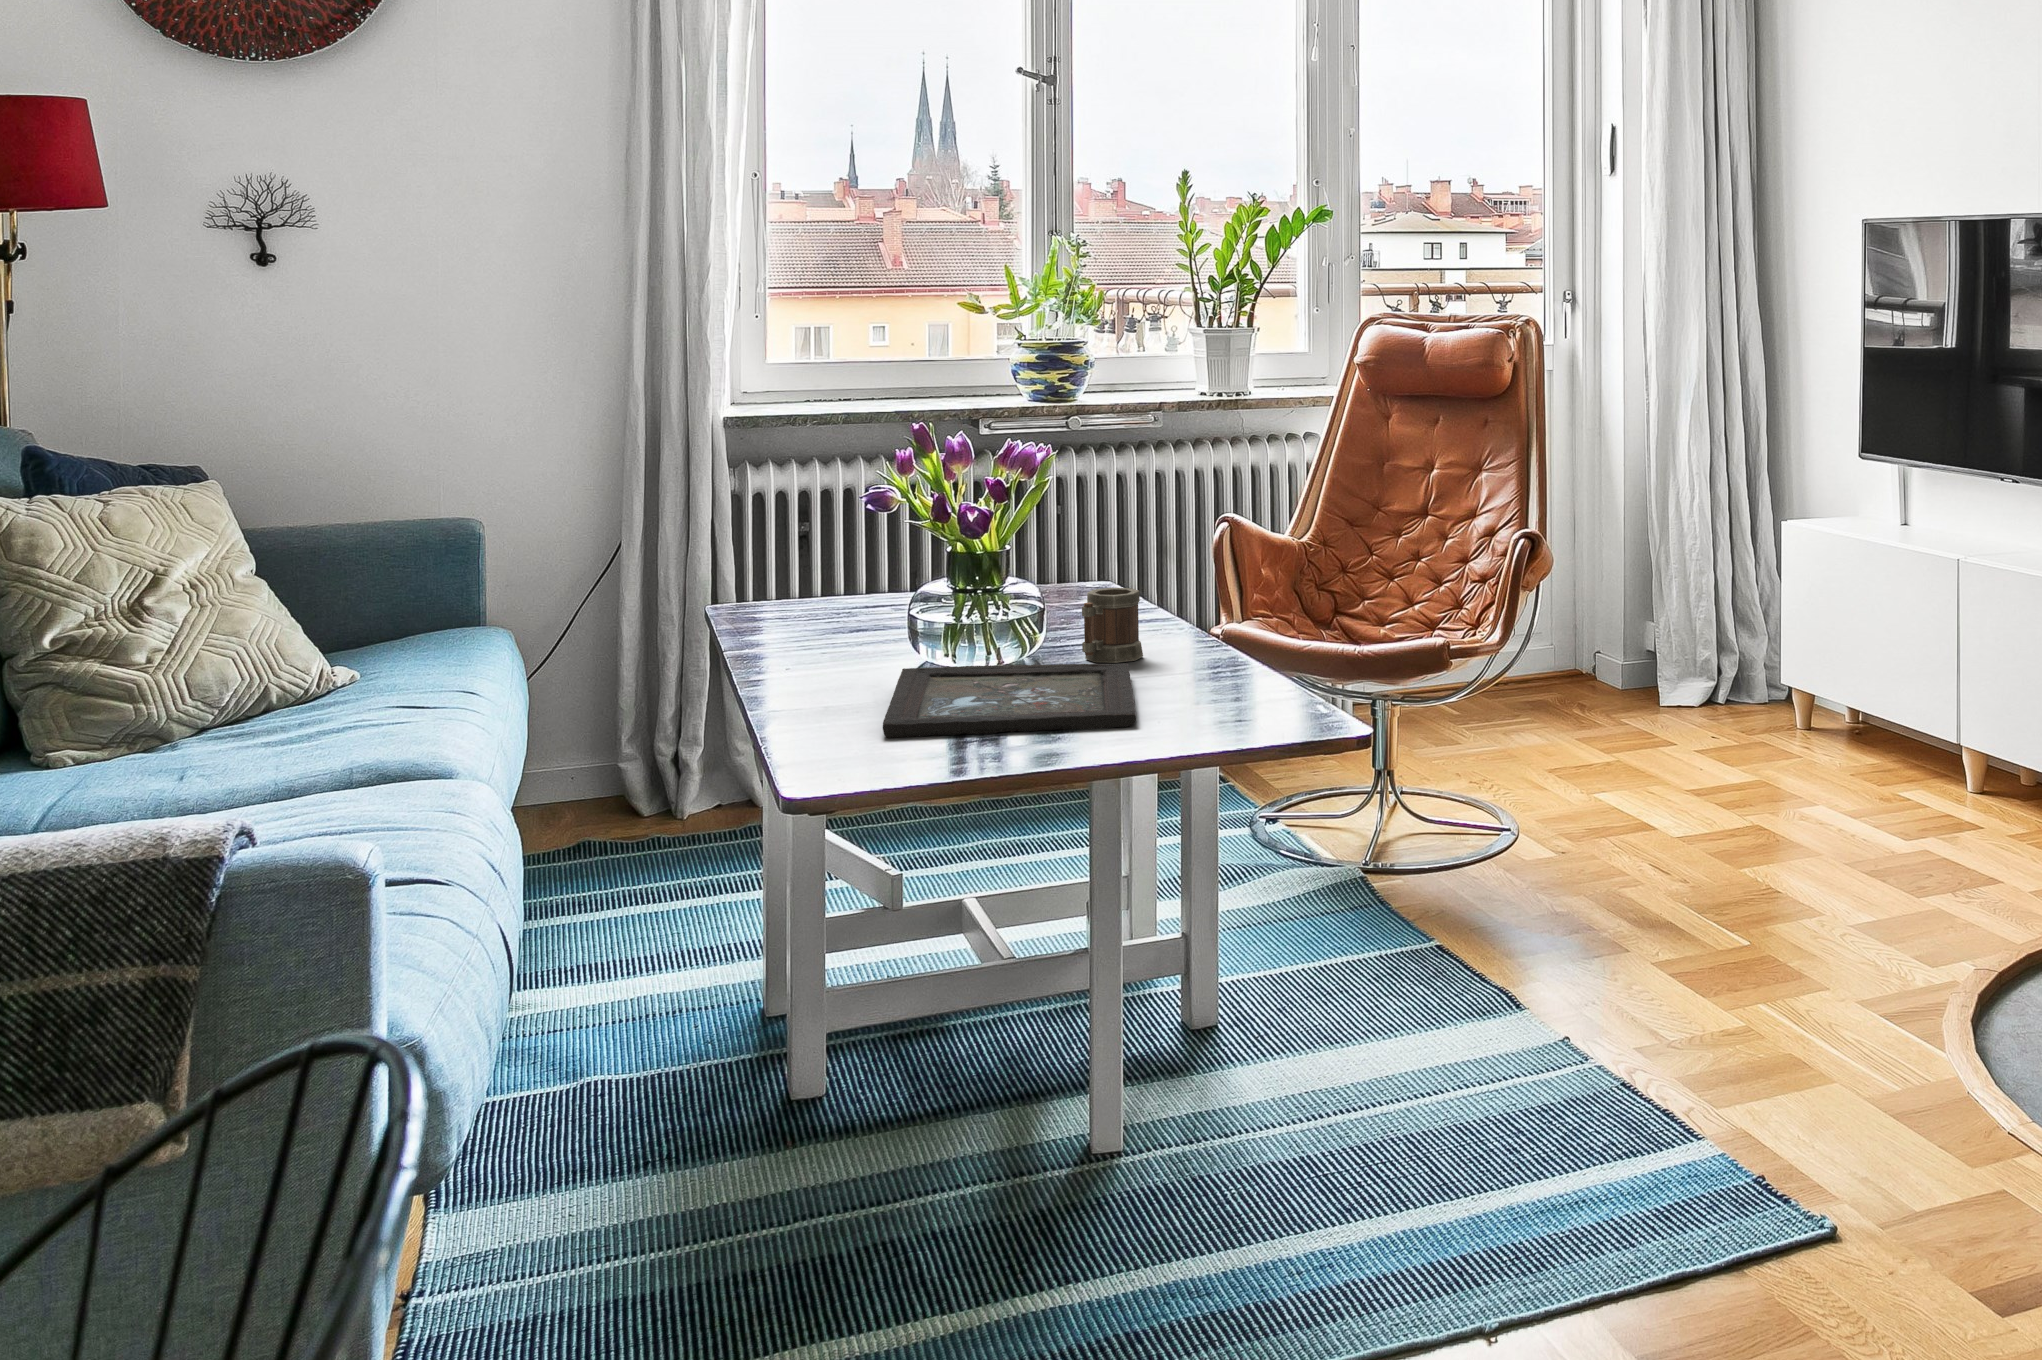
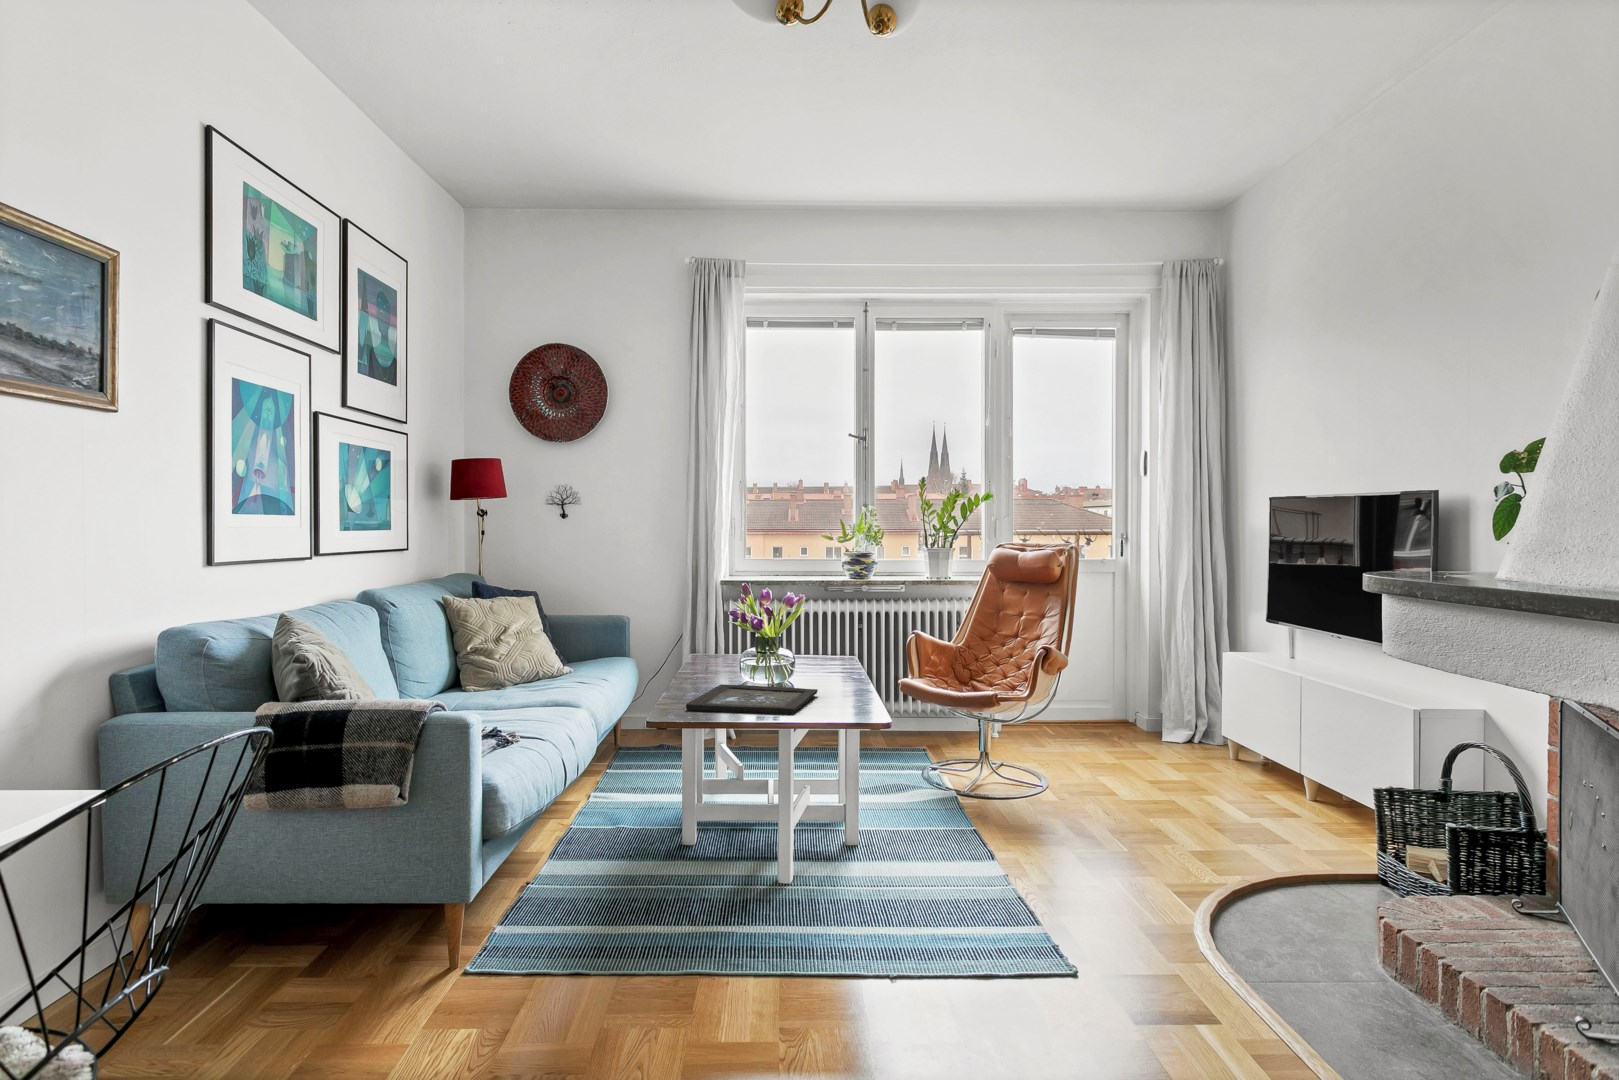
mug: present [1082,588,1143,663] -> none [806,656,836,690]

